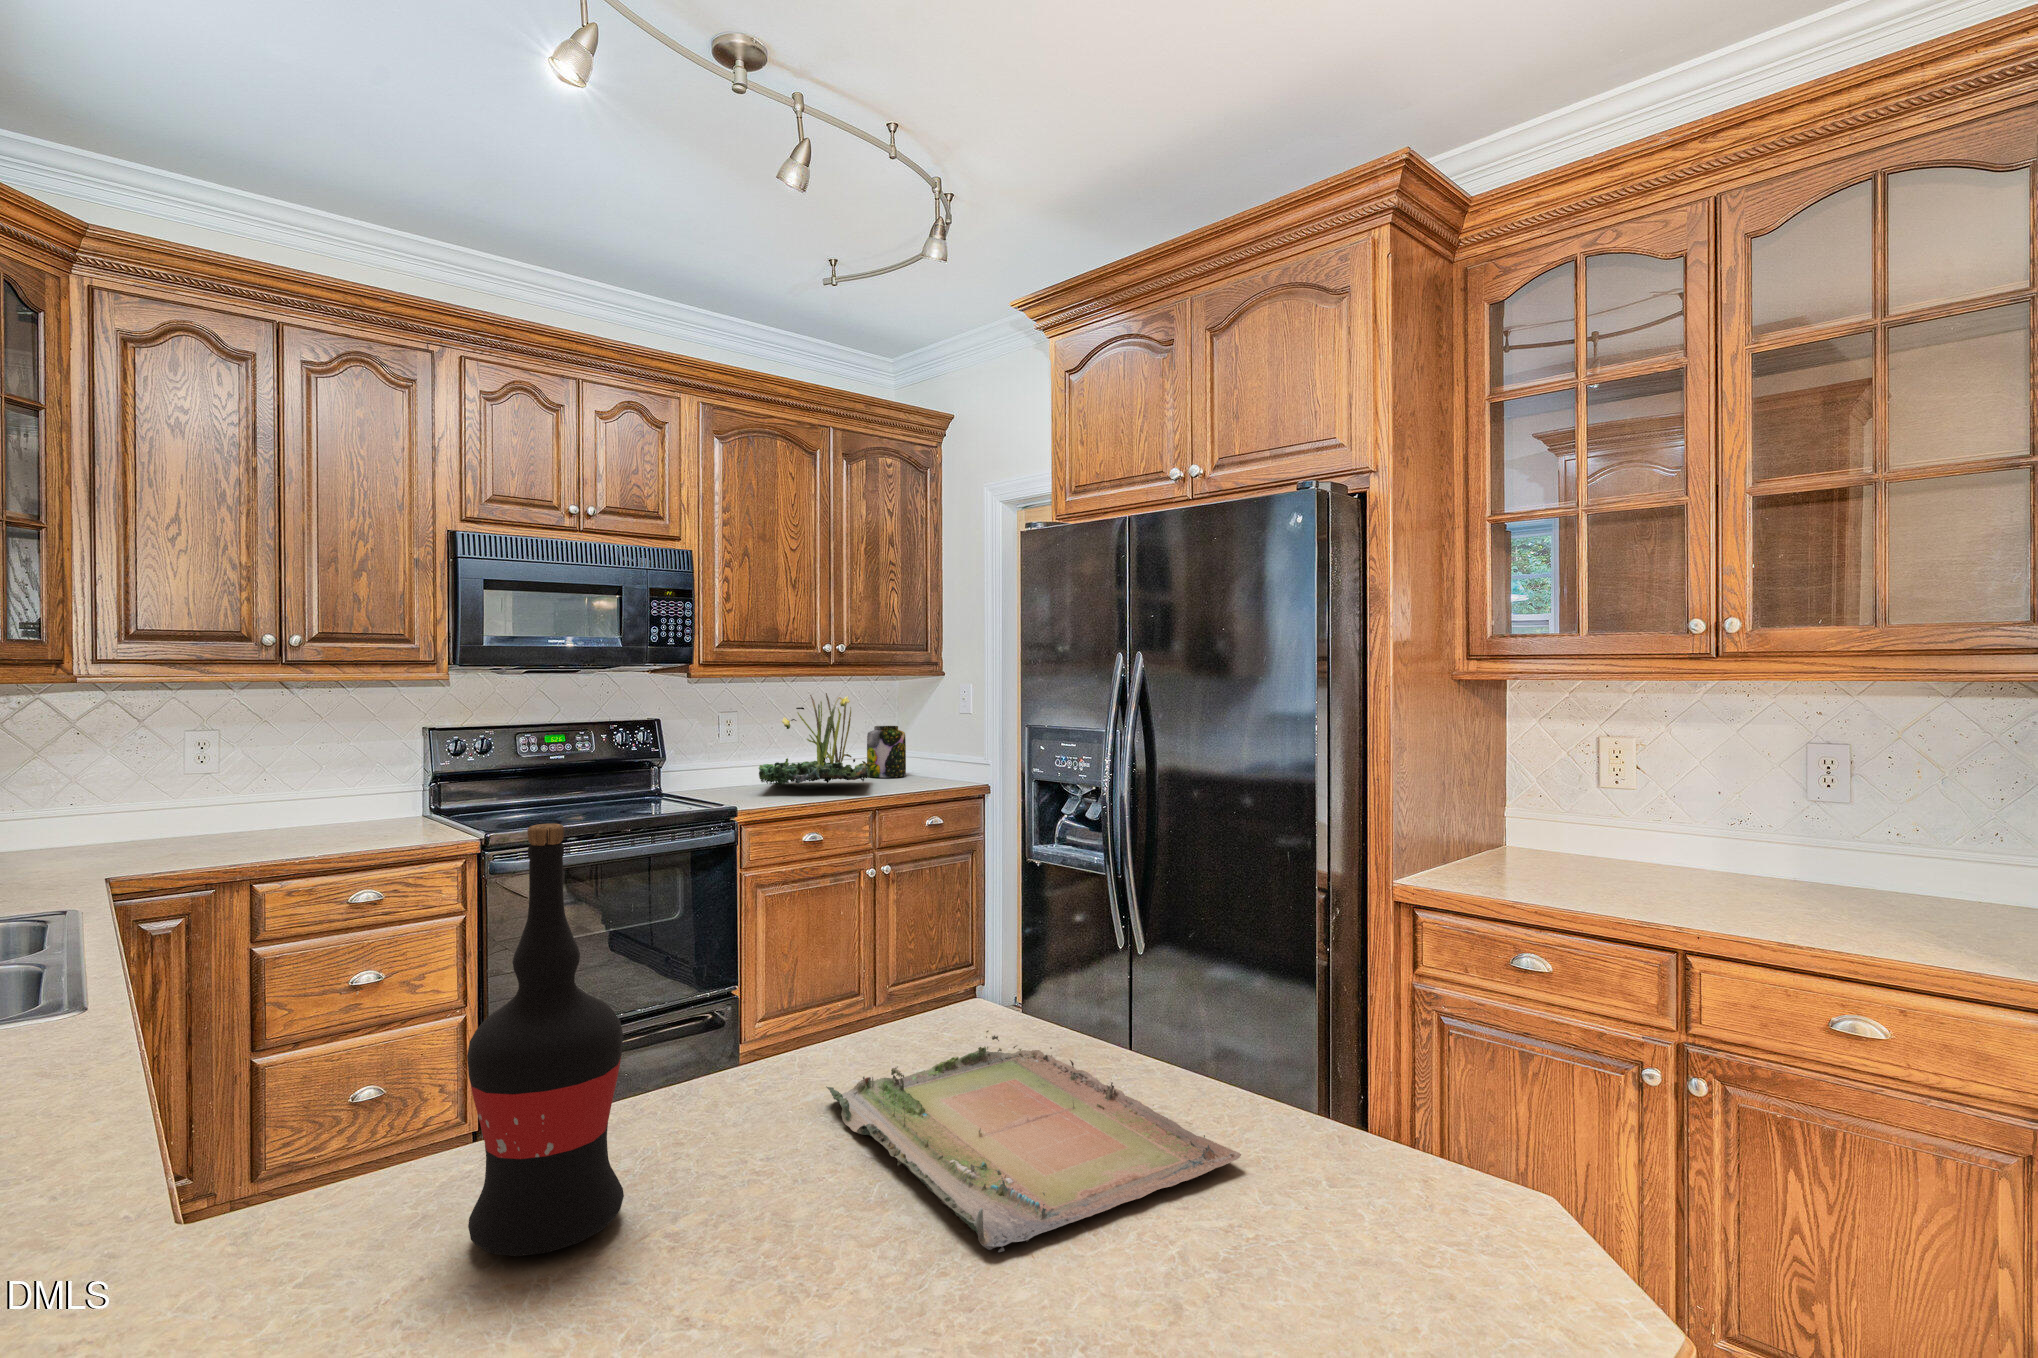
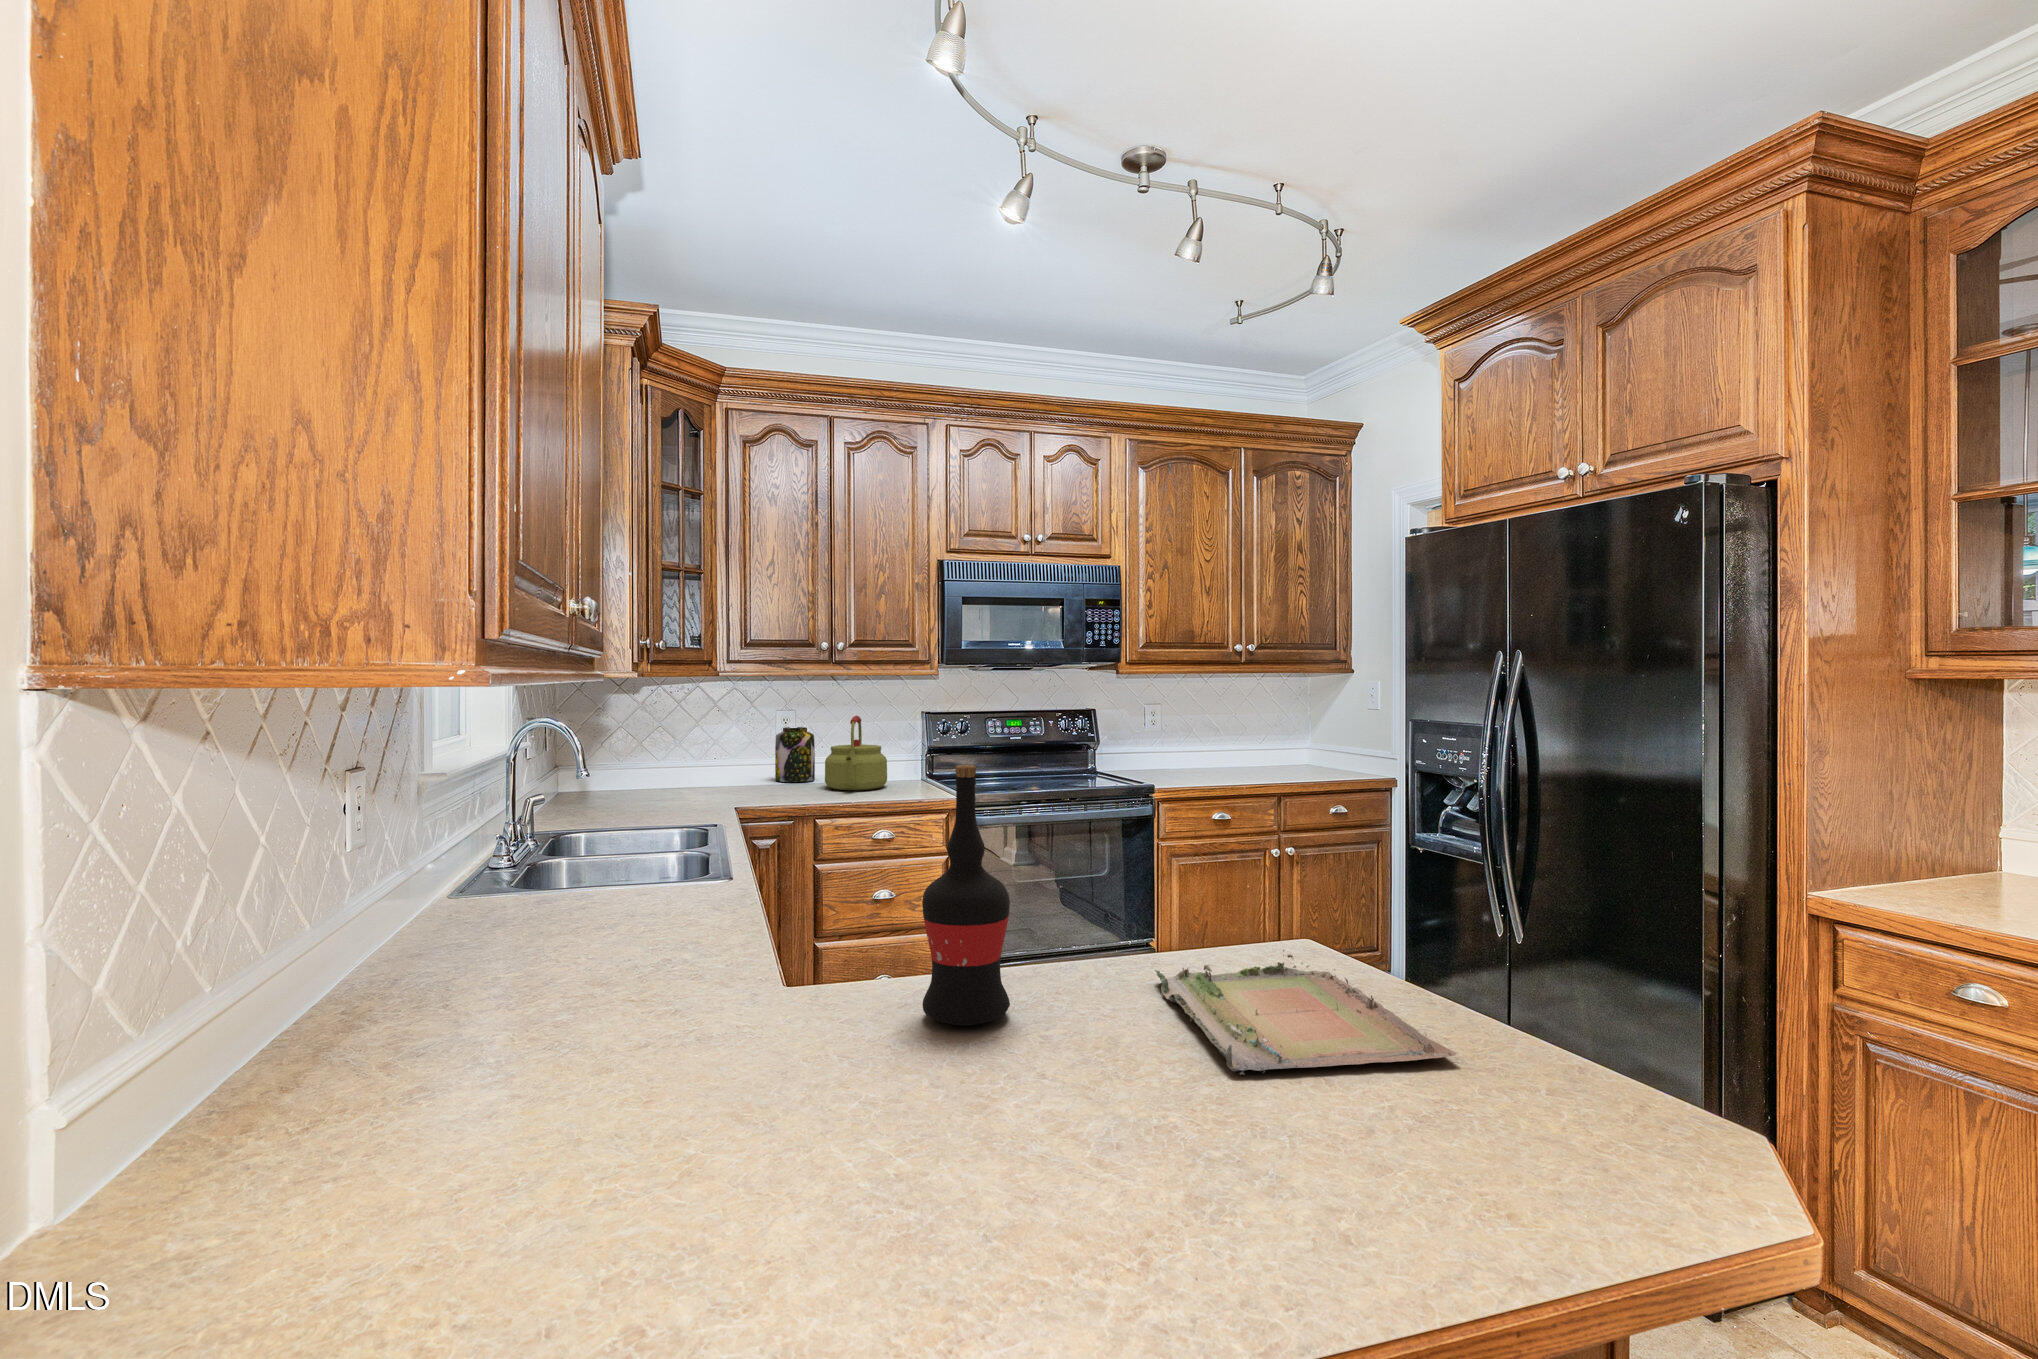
plant: present [759,693,870,784] -> none [1174,687,1278,769]
jar: present [867,726,906,778] -> present [775,727,815,782]
kettle: none [268,736,371,840] -> present [825,716,887,790]

